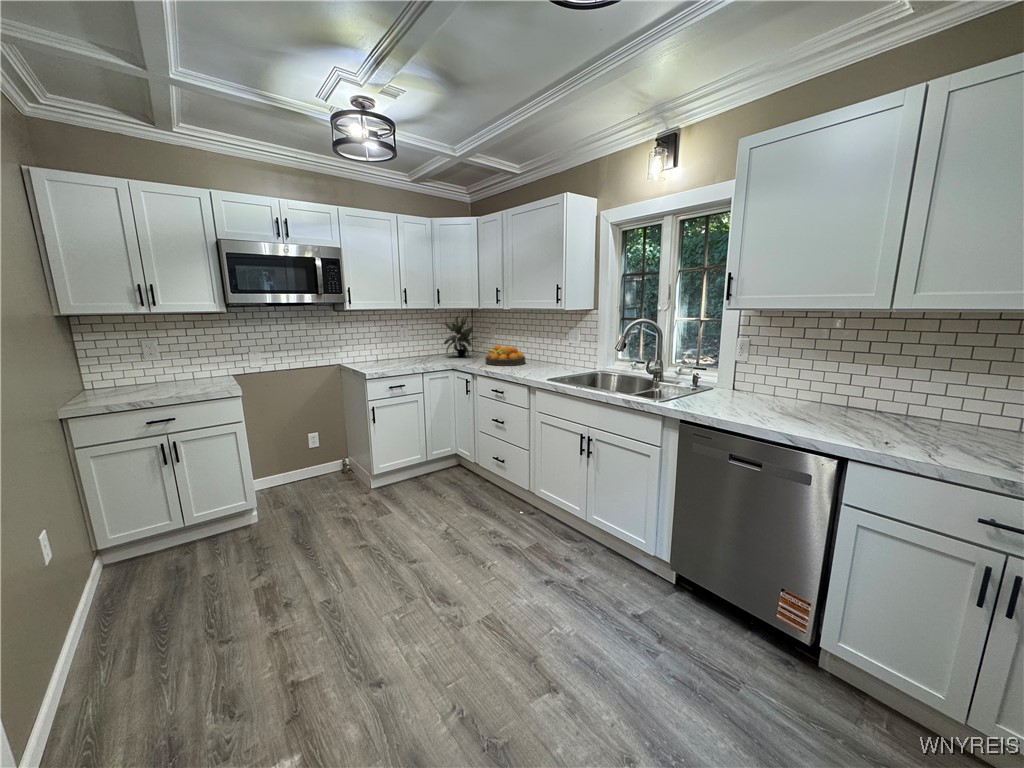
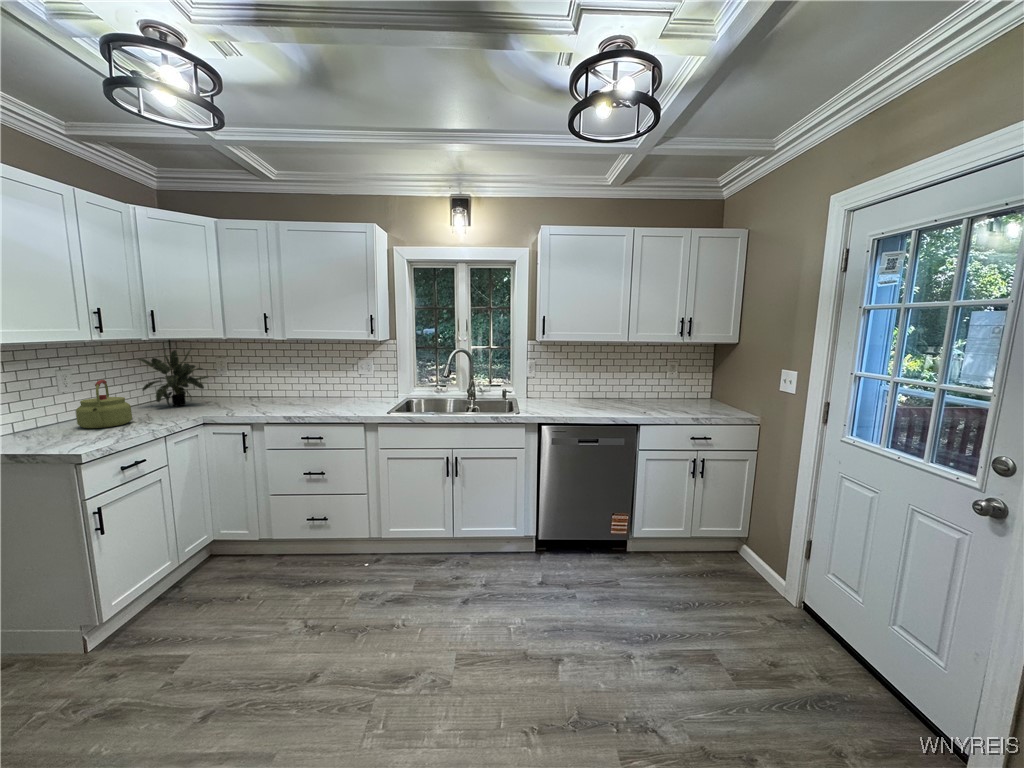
kettle: none [395,334,420,364] -> present [76,380,132,428]
fruit bowl: present [485,345,525,366] -> none [249,383,306,409]

